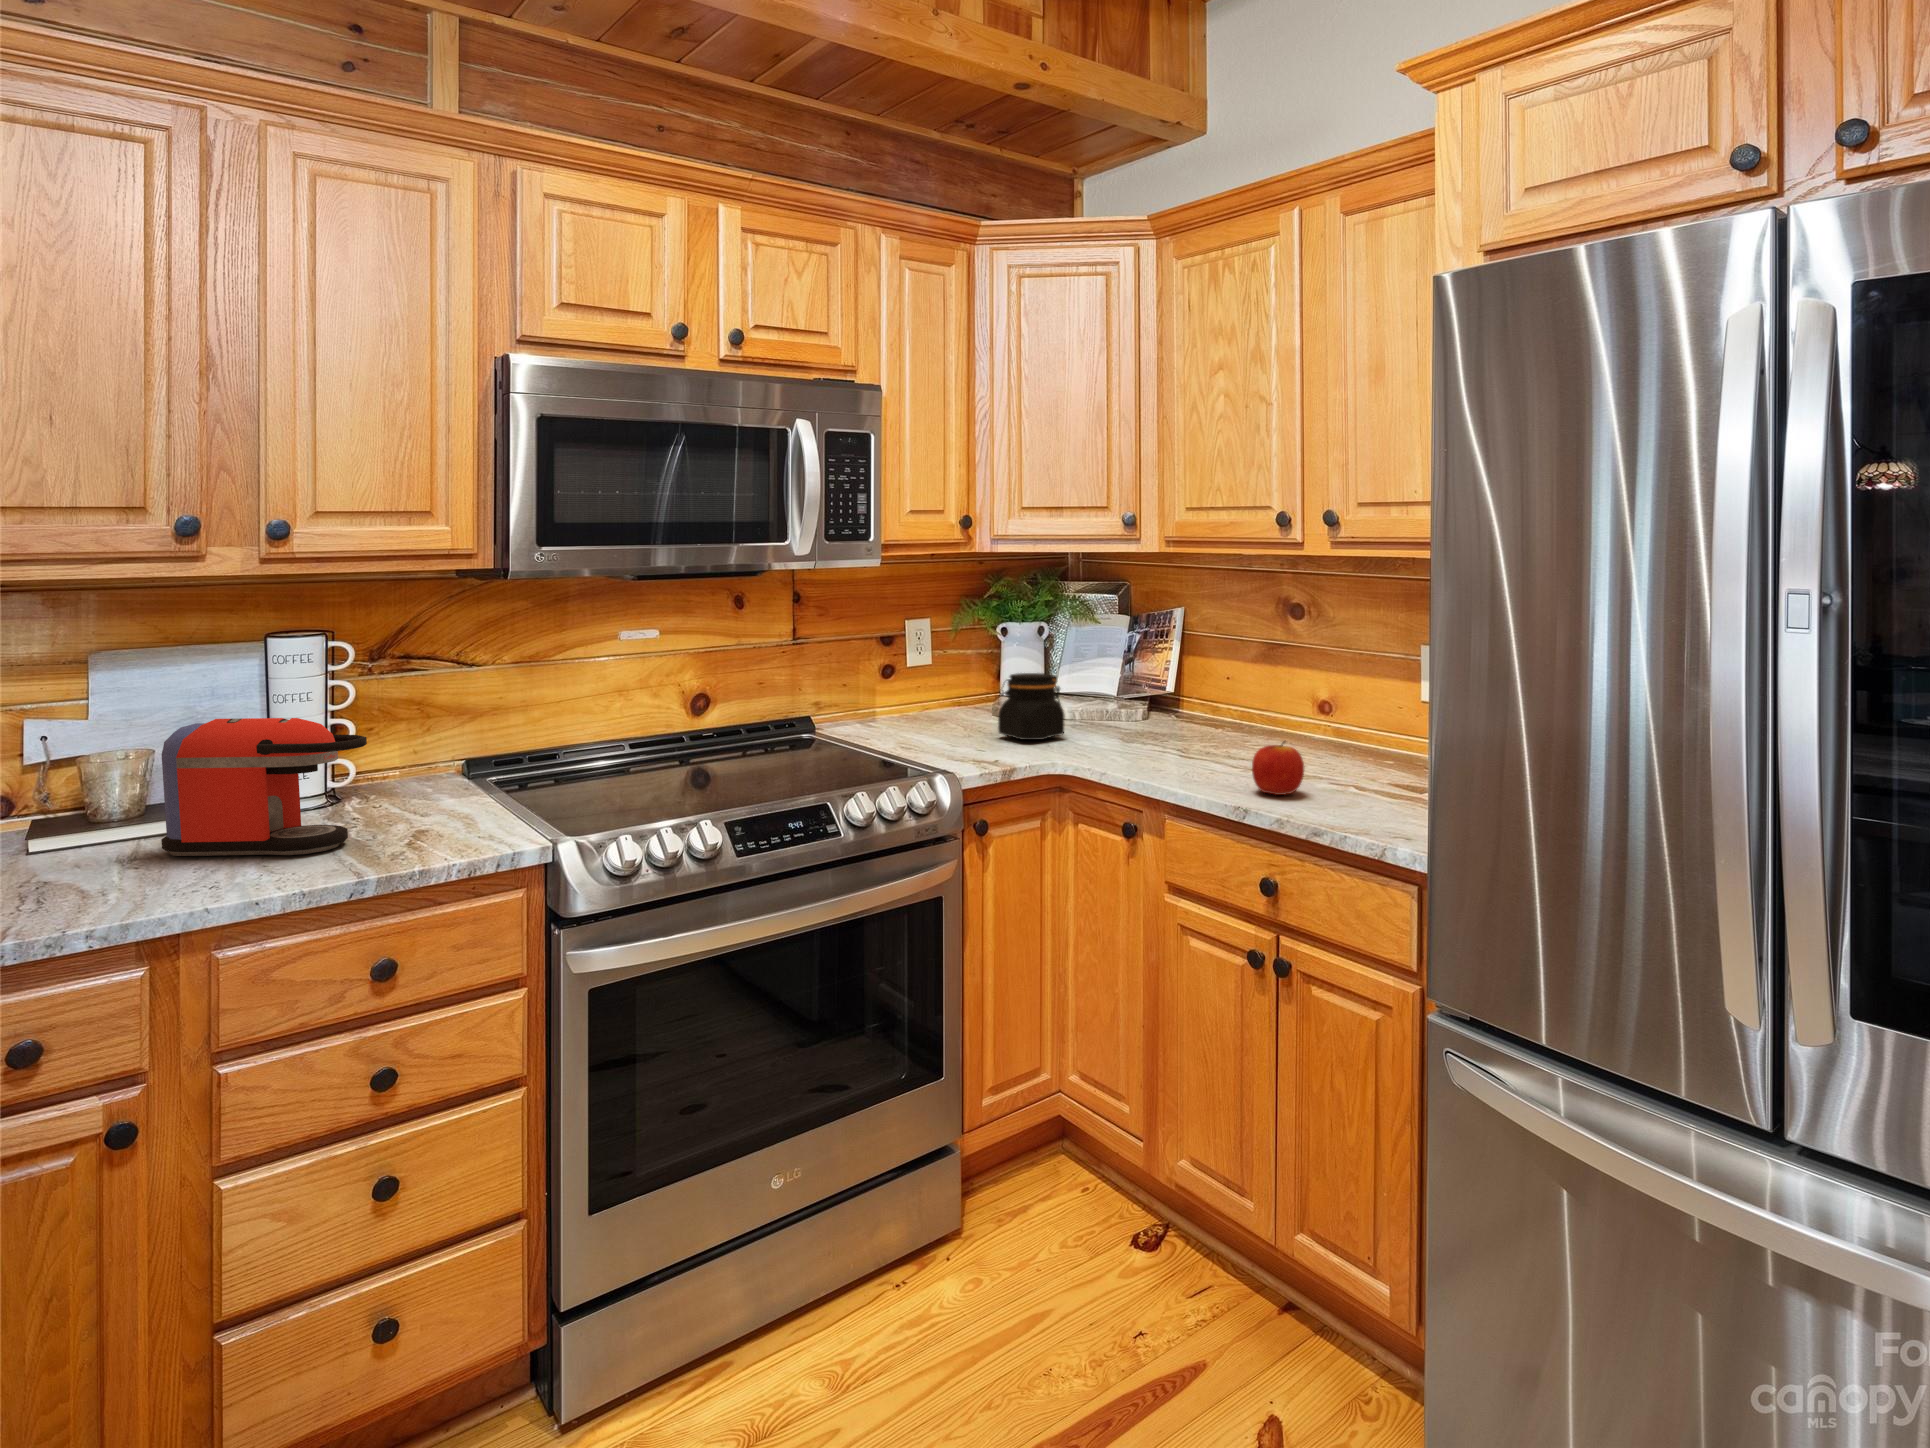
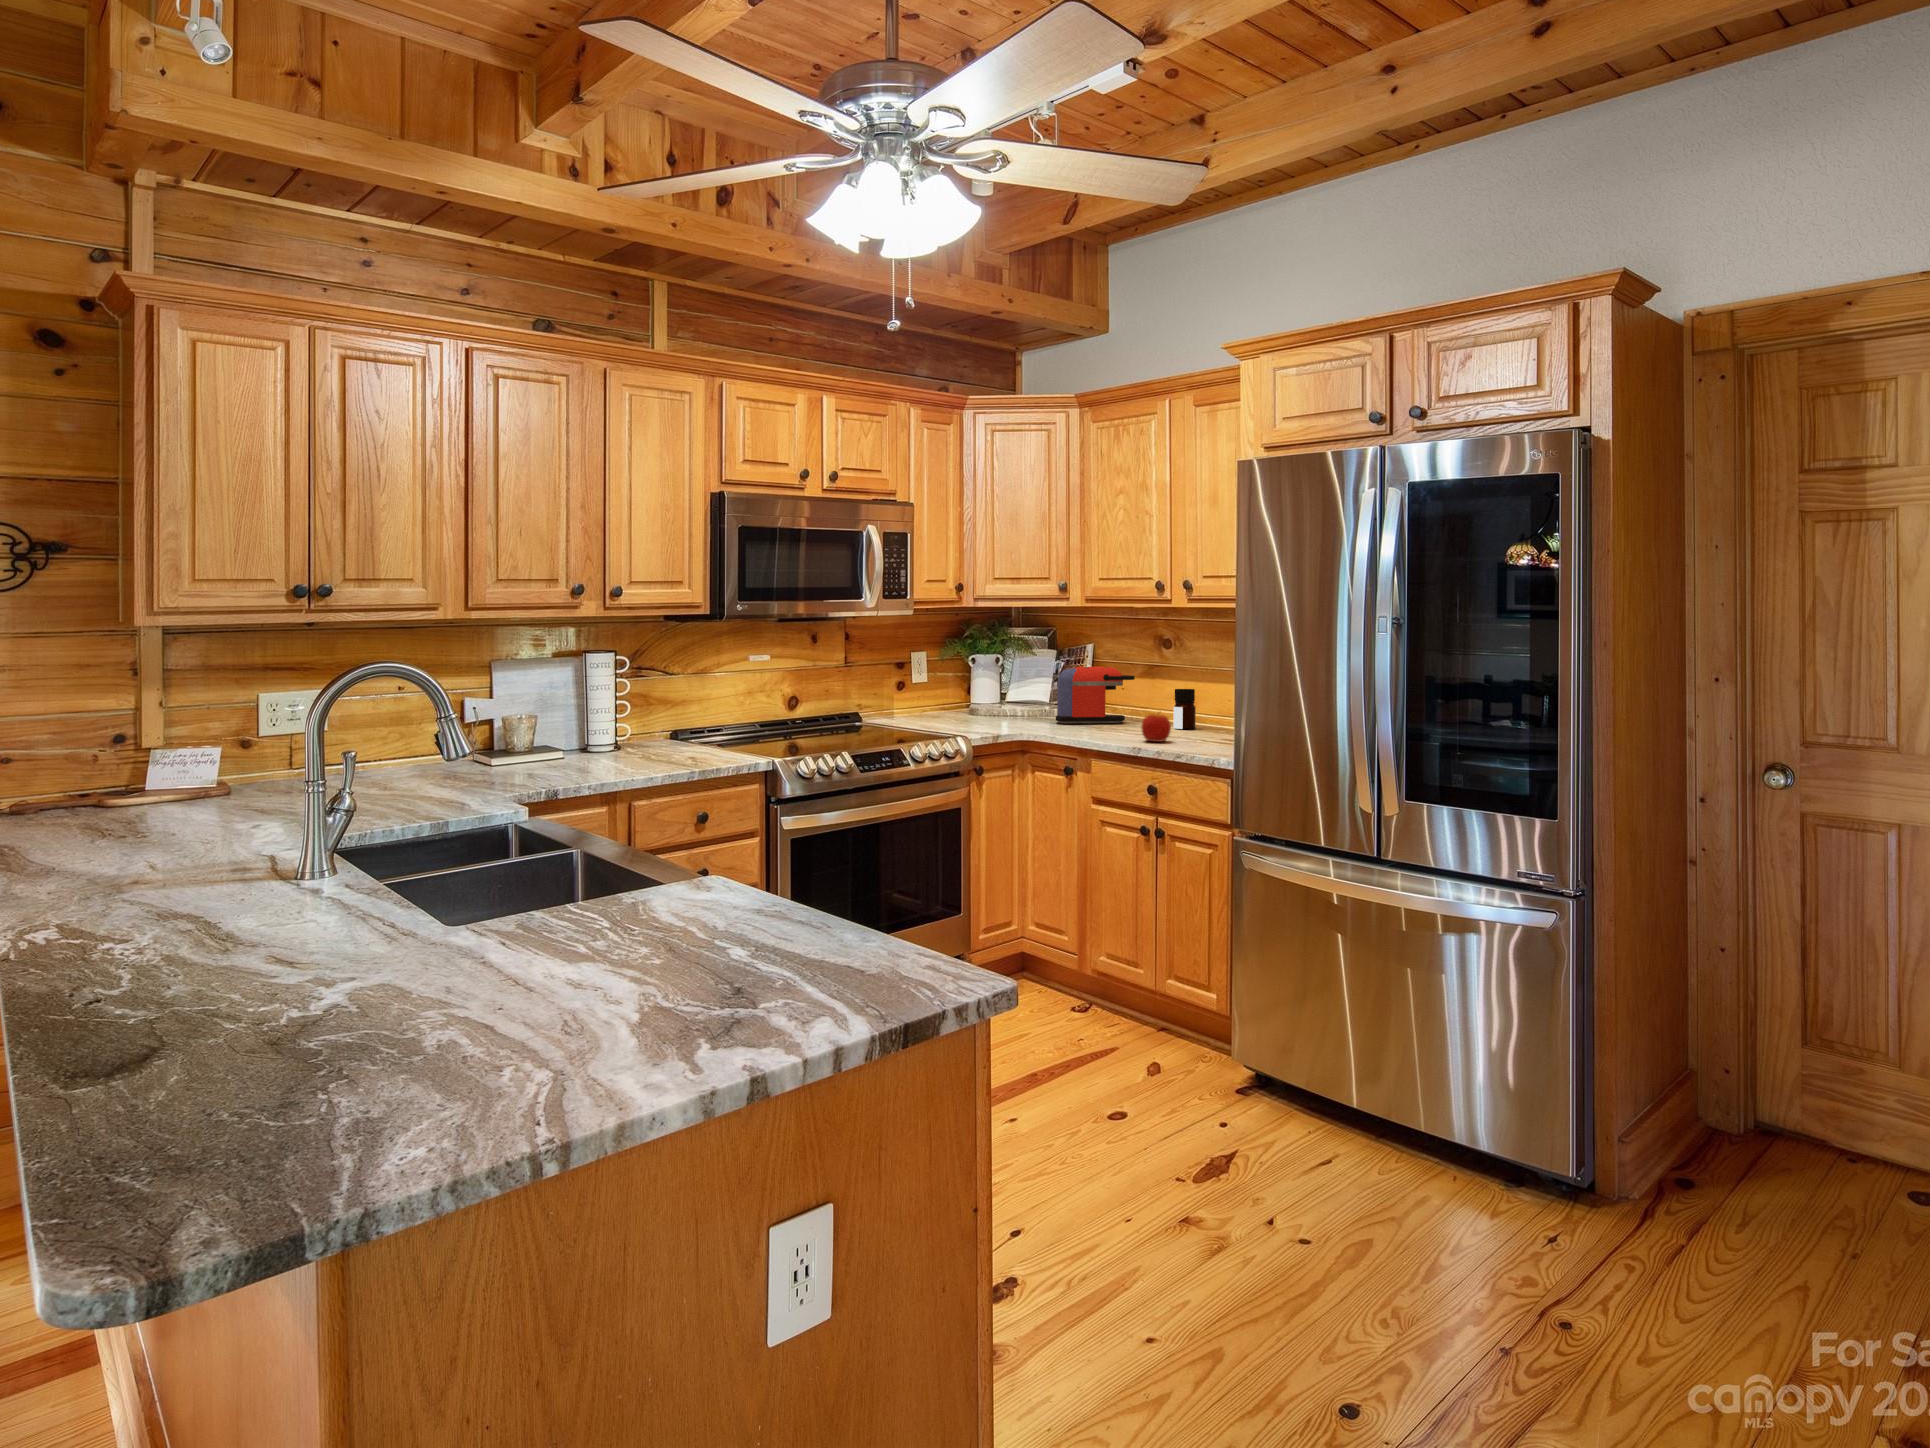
jar: present [998,673,1064,740] -> none [980,682,1022,724]
bottle: none [1305,688,1342,756] -> present [1174,689,1196,729]
coffee maker: present [161,718,367,856] -> present [1056,667,1135,723]

